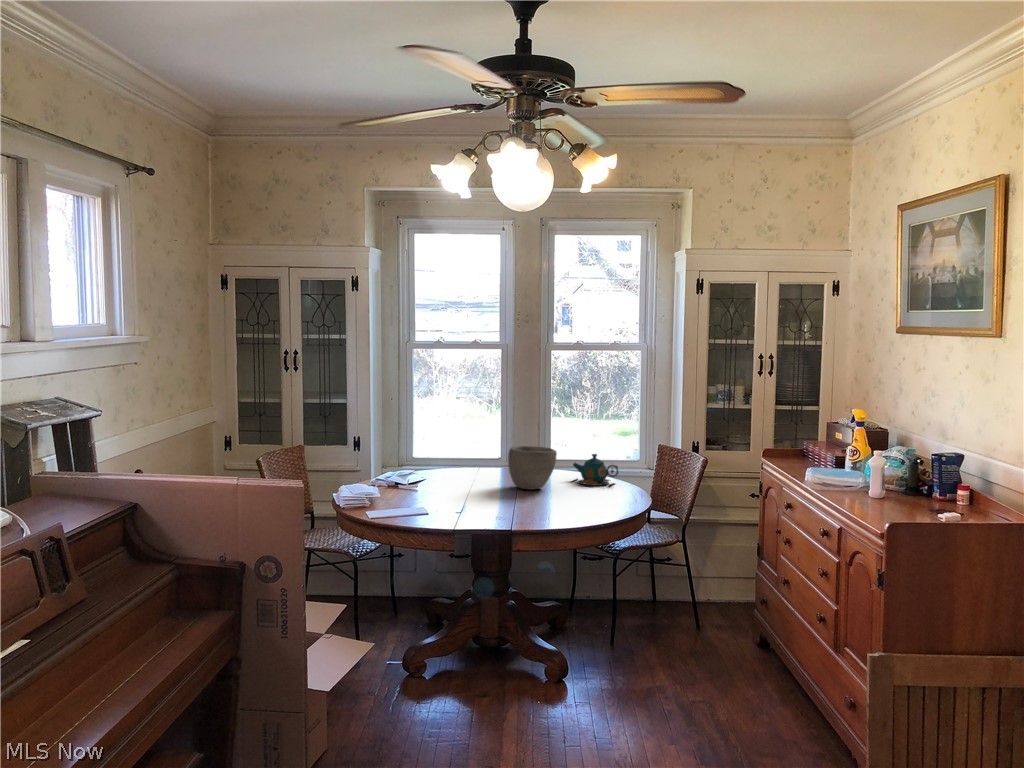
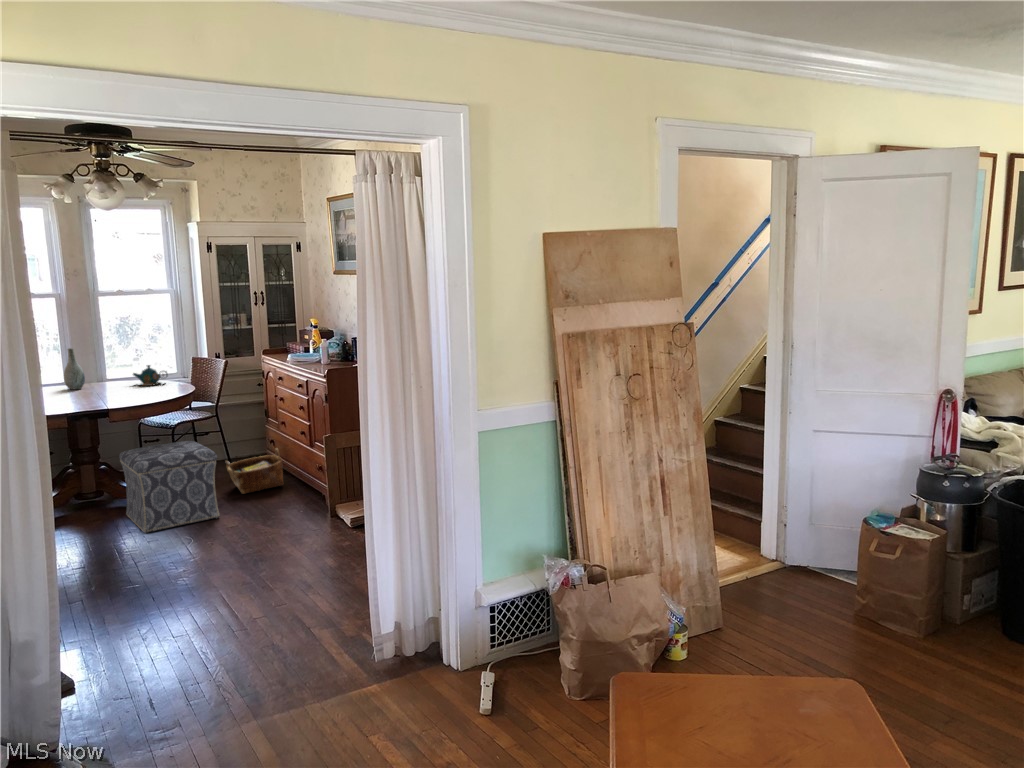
vase: none [488,420,513,477] -> present [64,348,85,390]
bowl: present [508,446,557,490] -> none [85,363,123,392]
ottoman: none [525,592,665,749] -> present [119,441,220,533]
woven basket: none [683,622,777,695] -> present [226,448,283,494]

